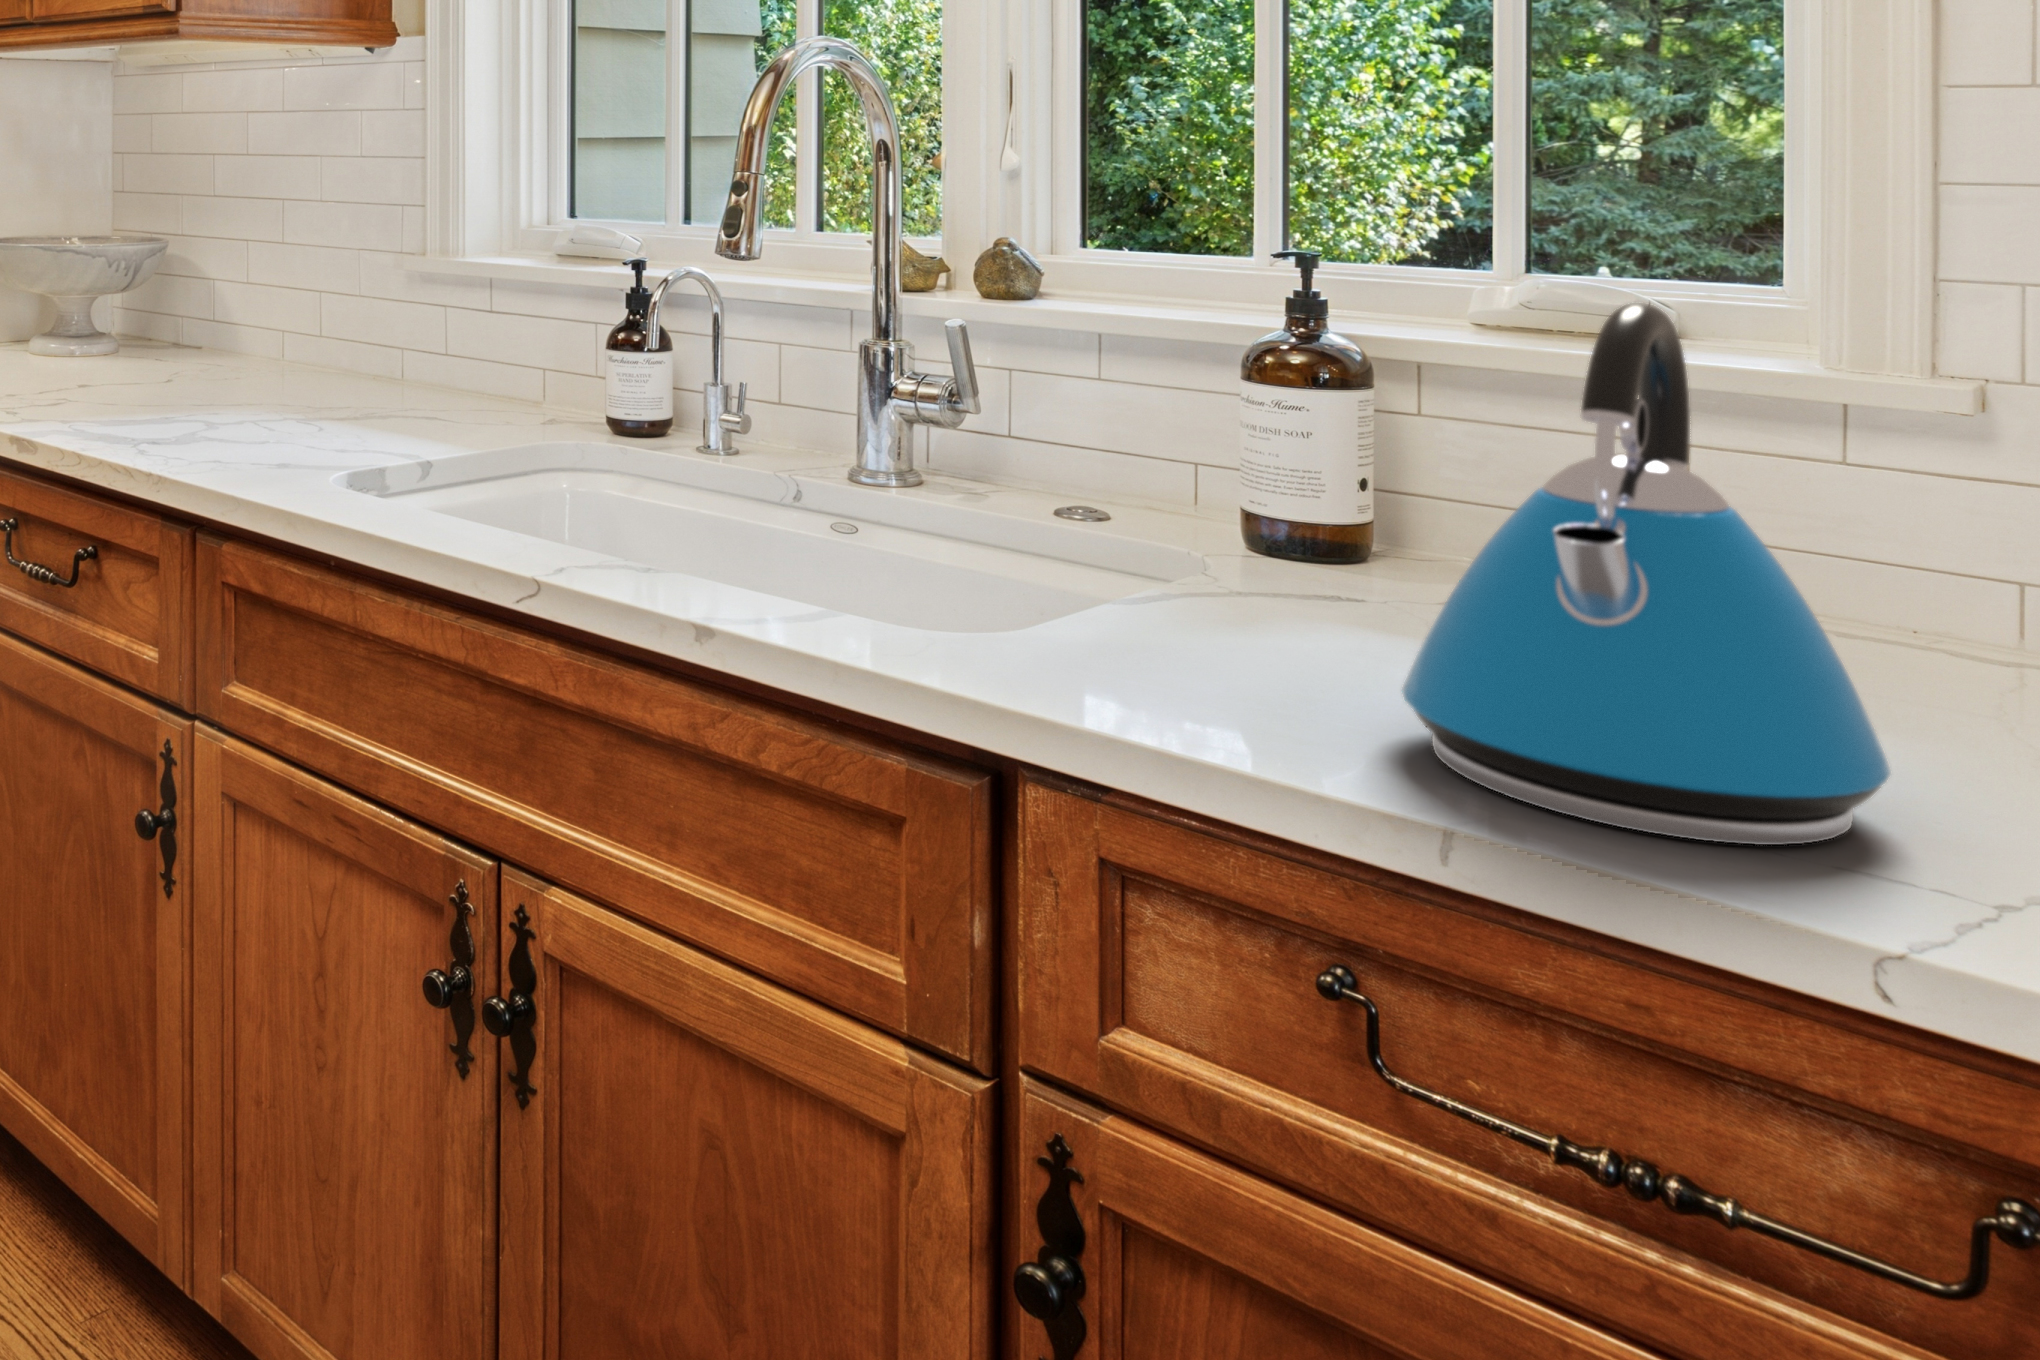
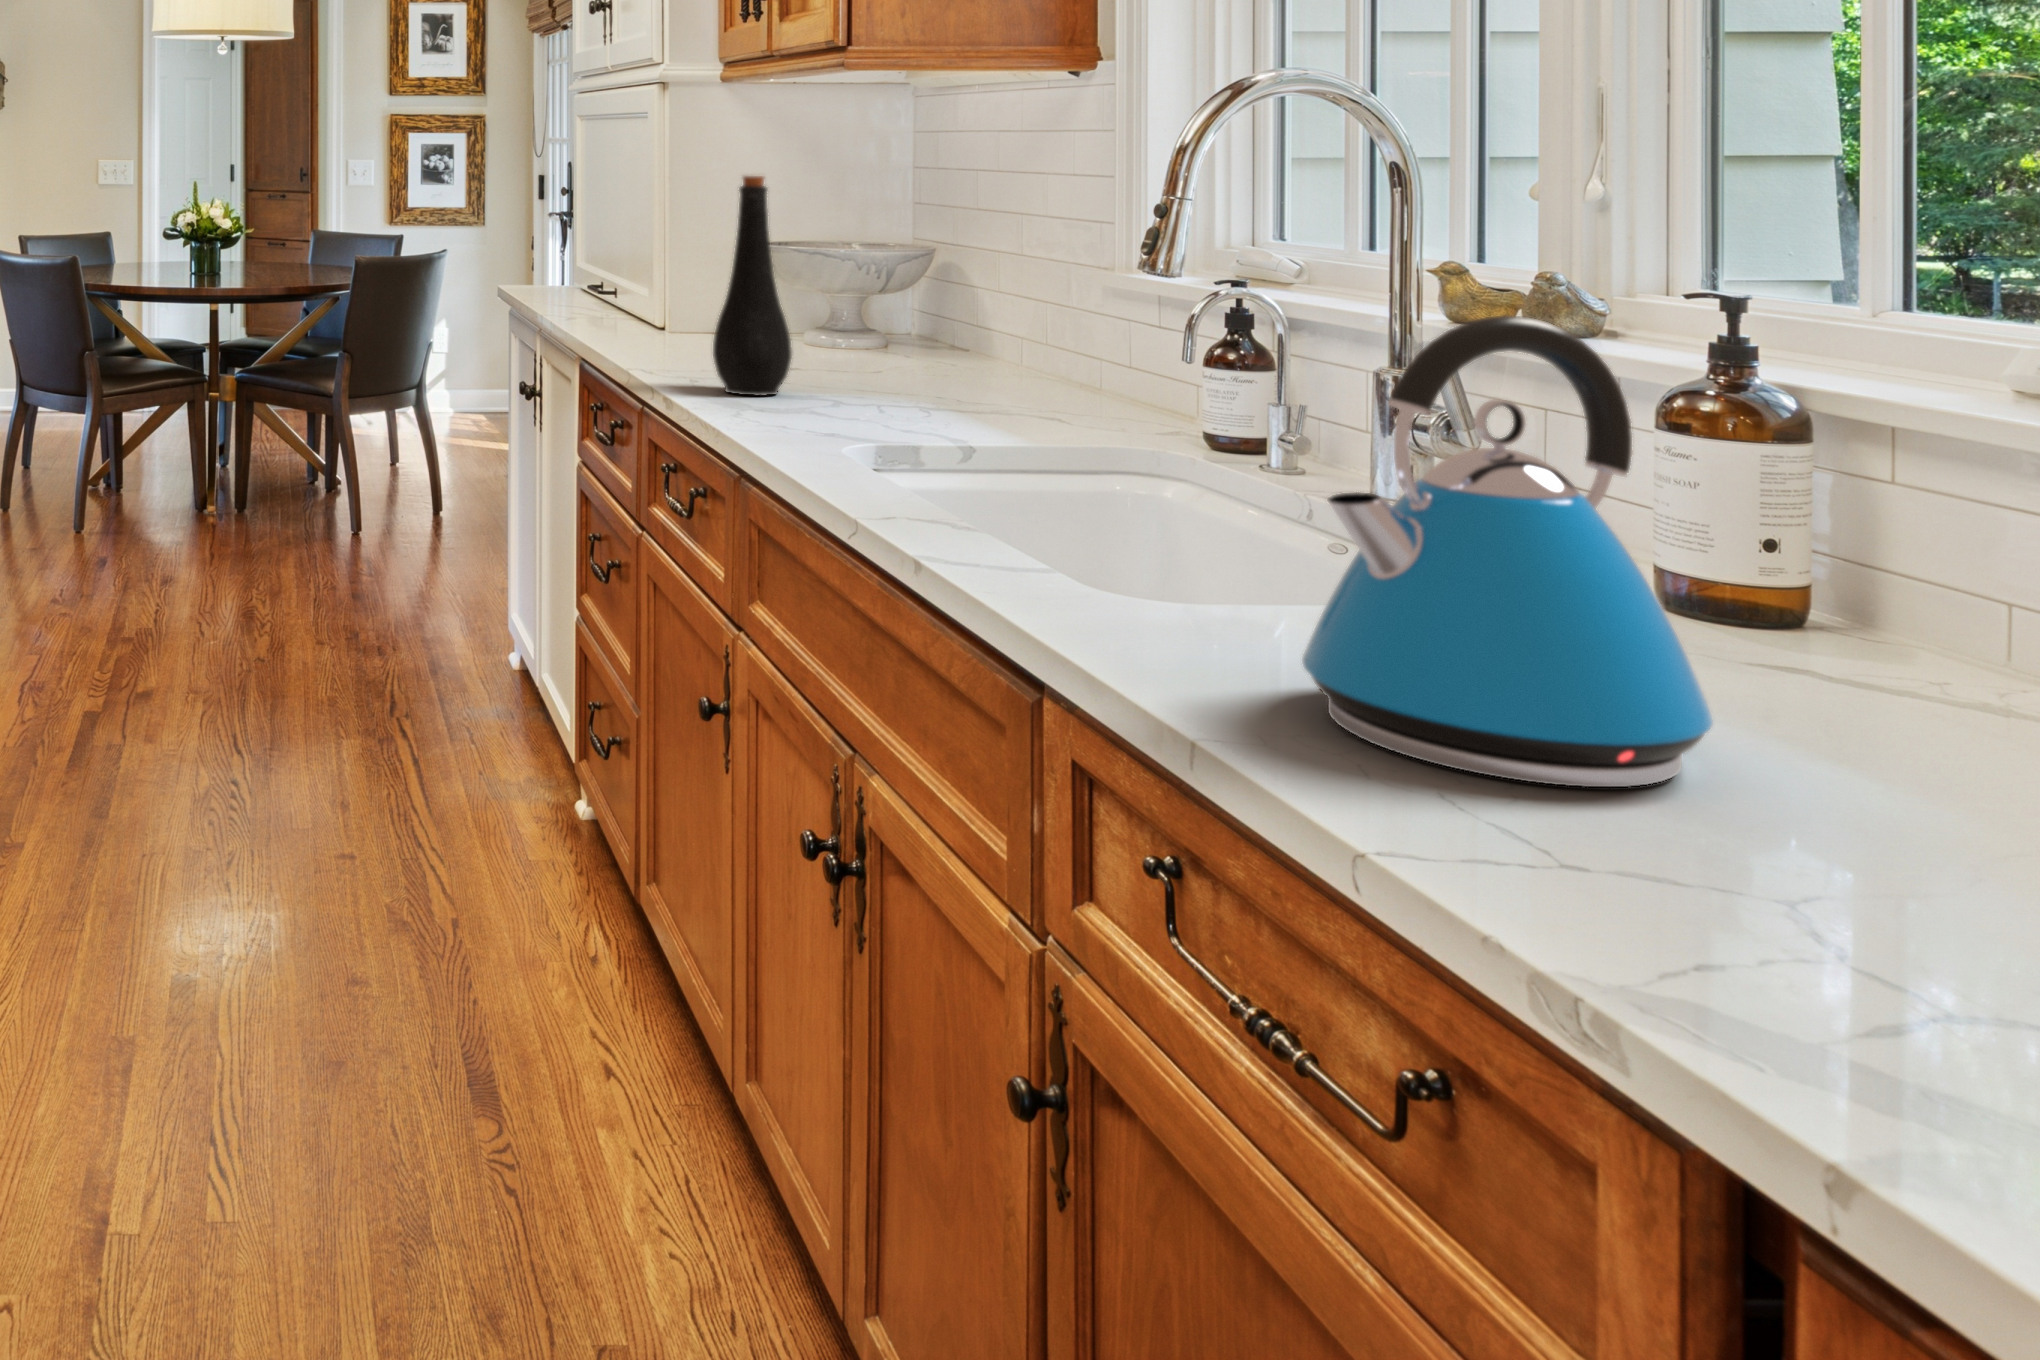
bottle: none [53,165,144,430] -> present [713,176,792,396]

